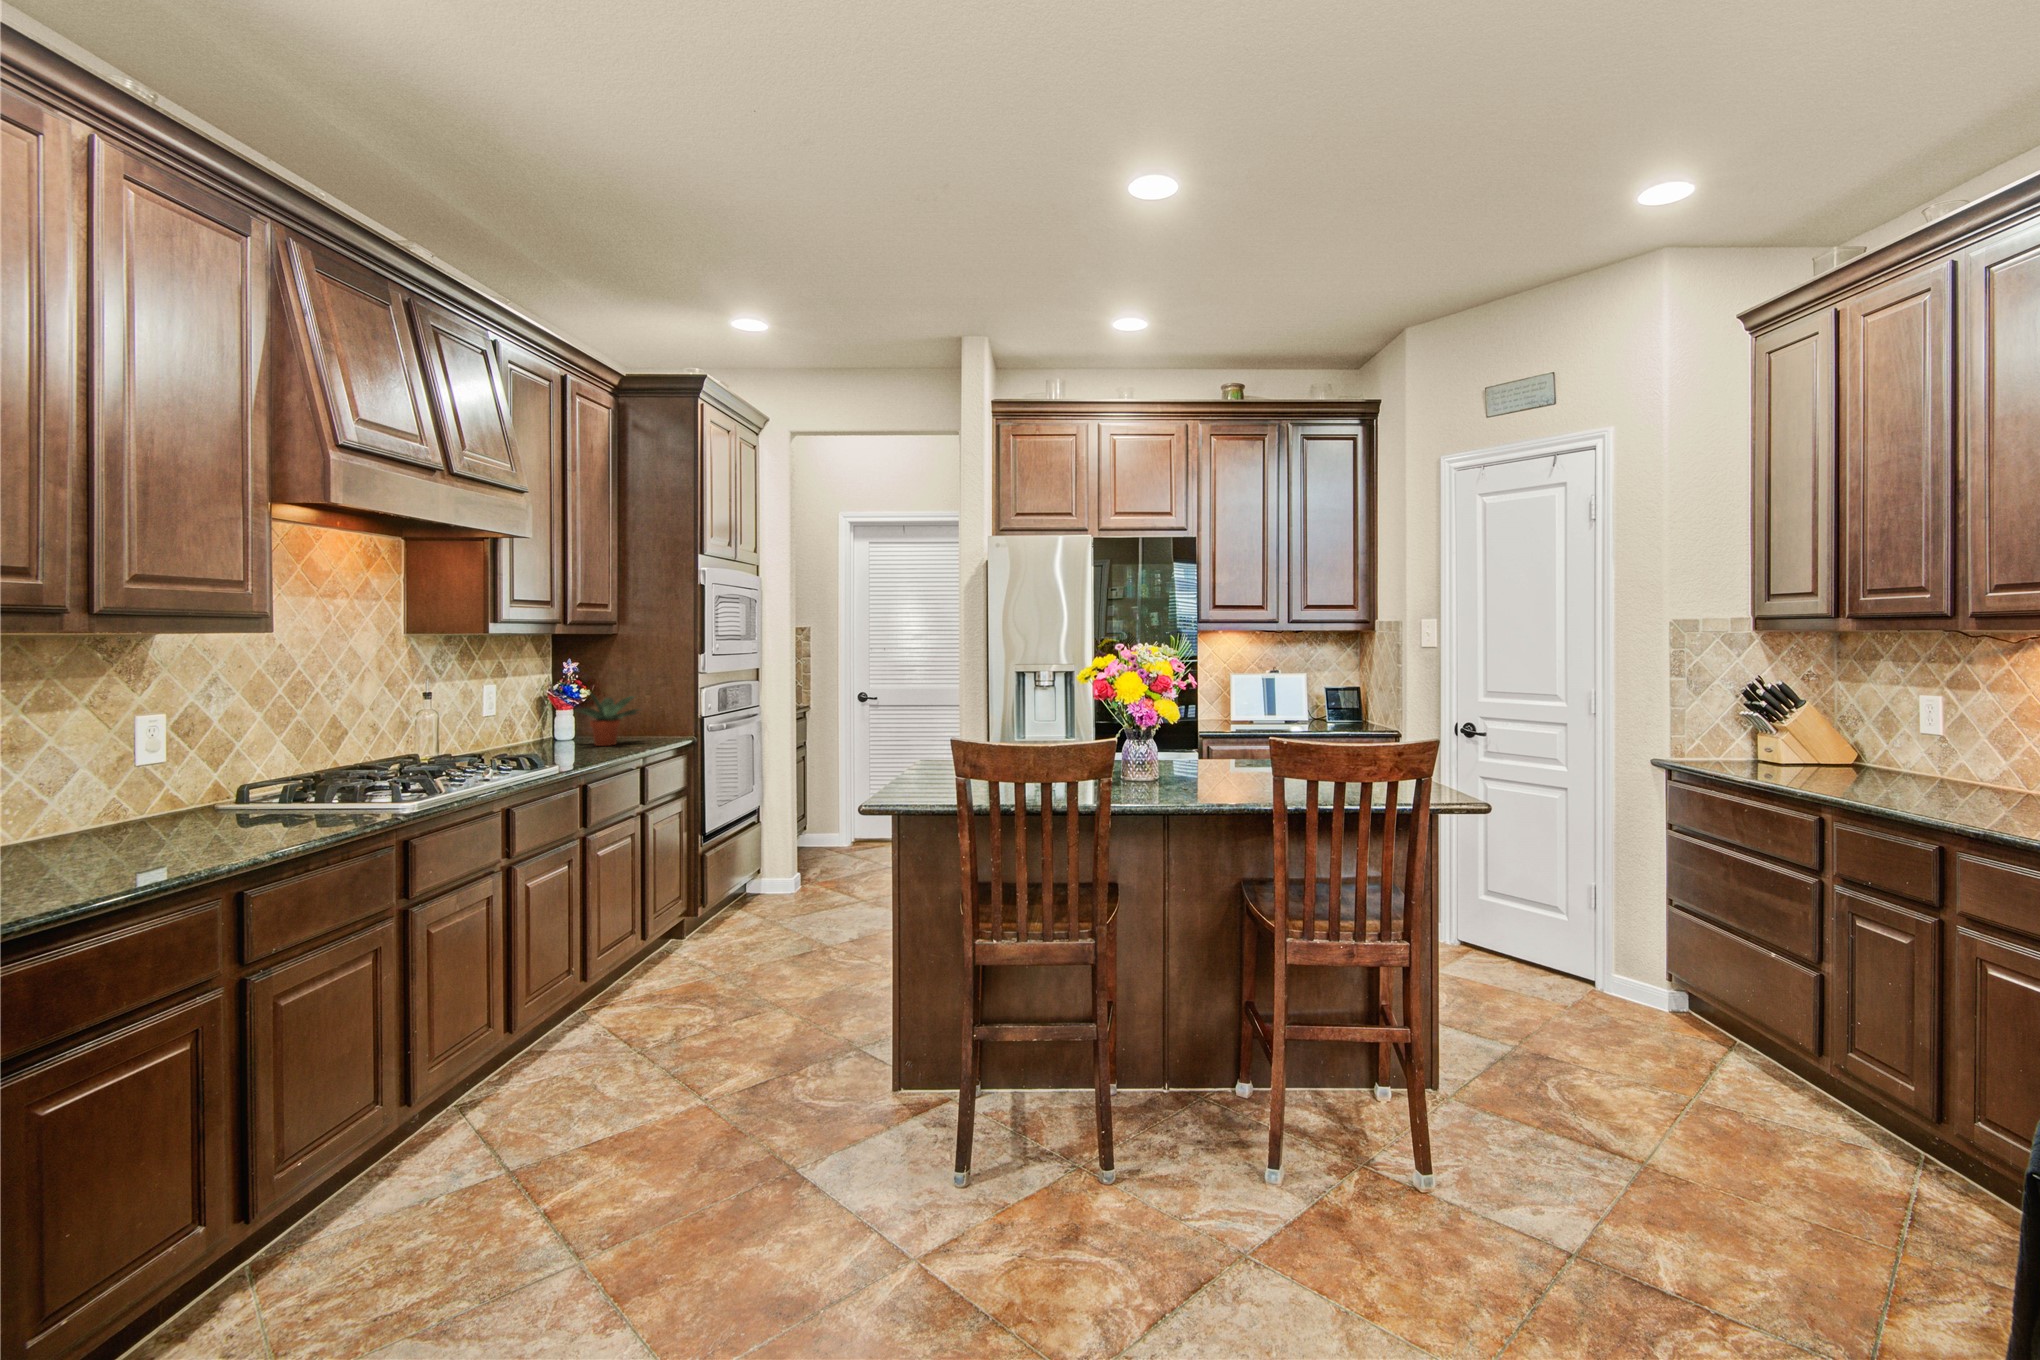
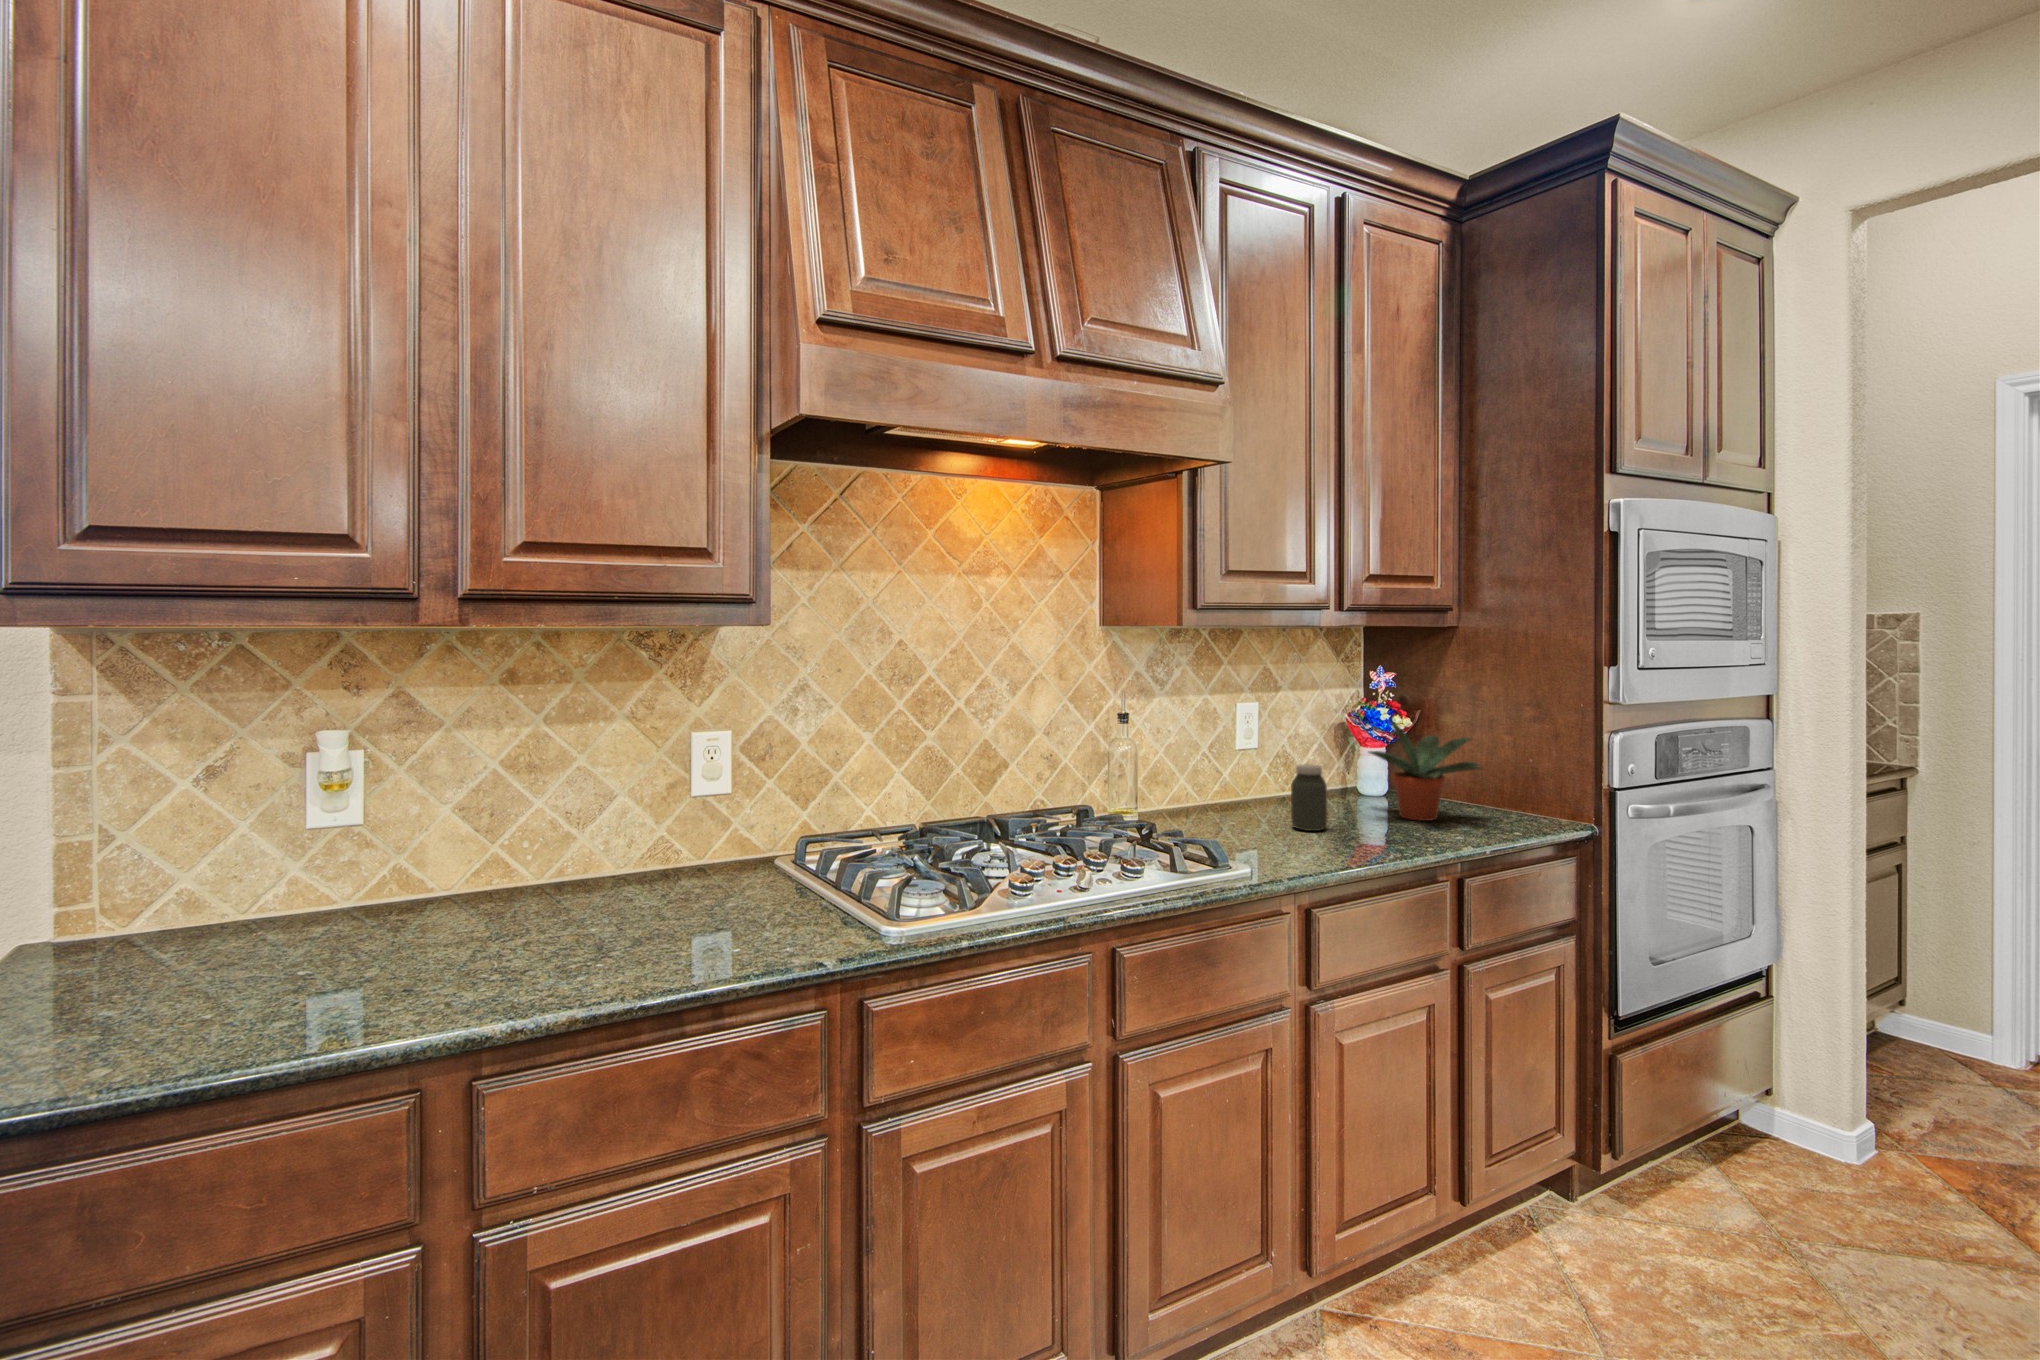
jar: none [540,717,564,756] -> present [1291,764,1327,831]

